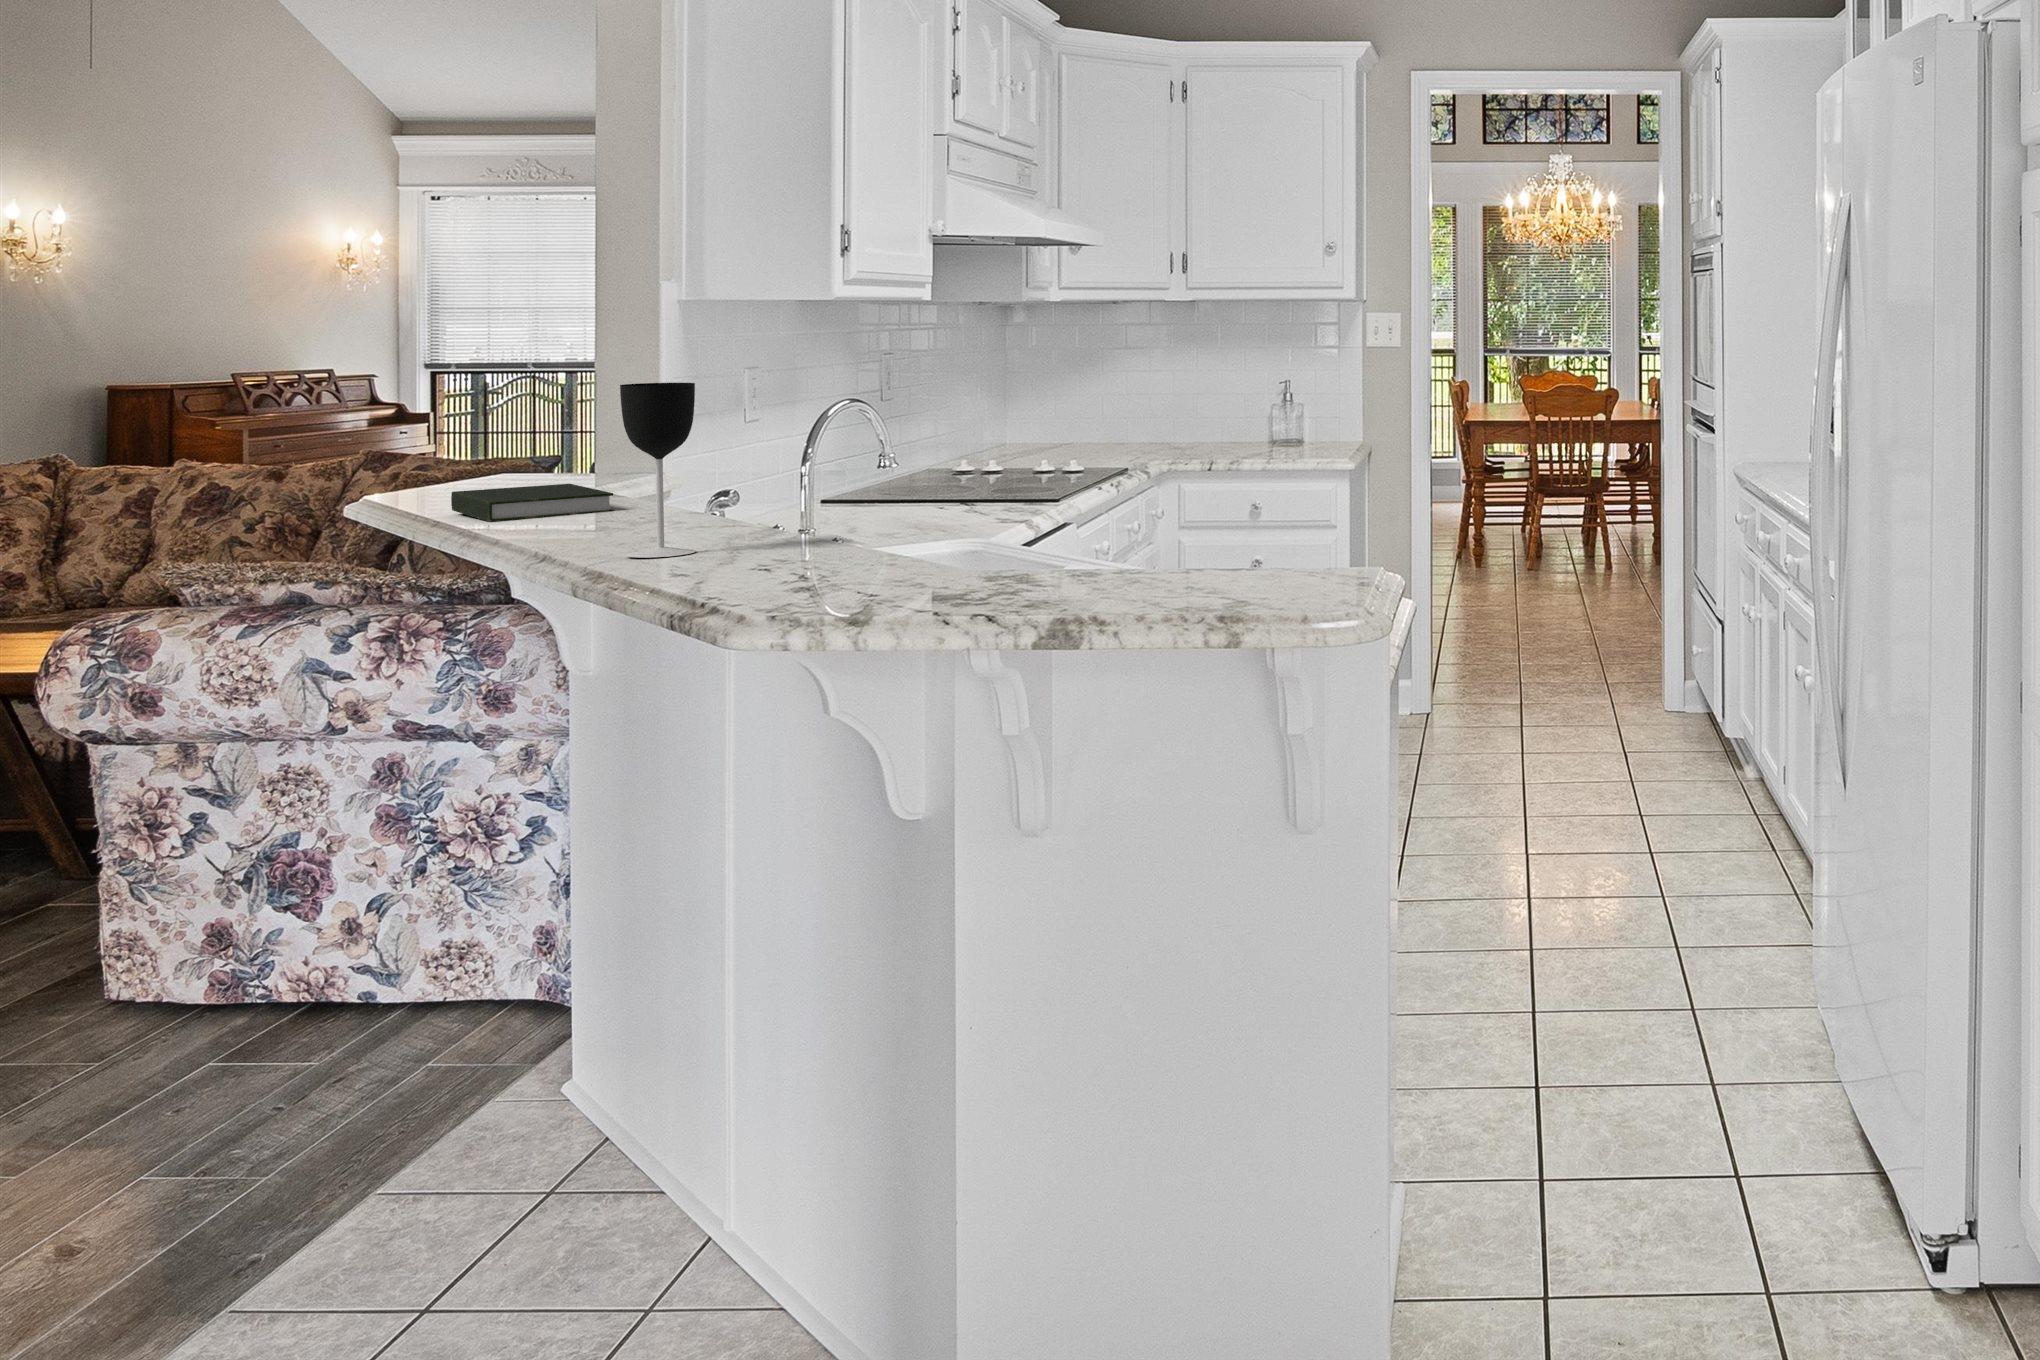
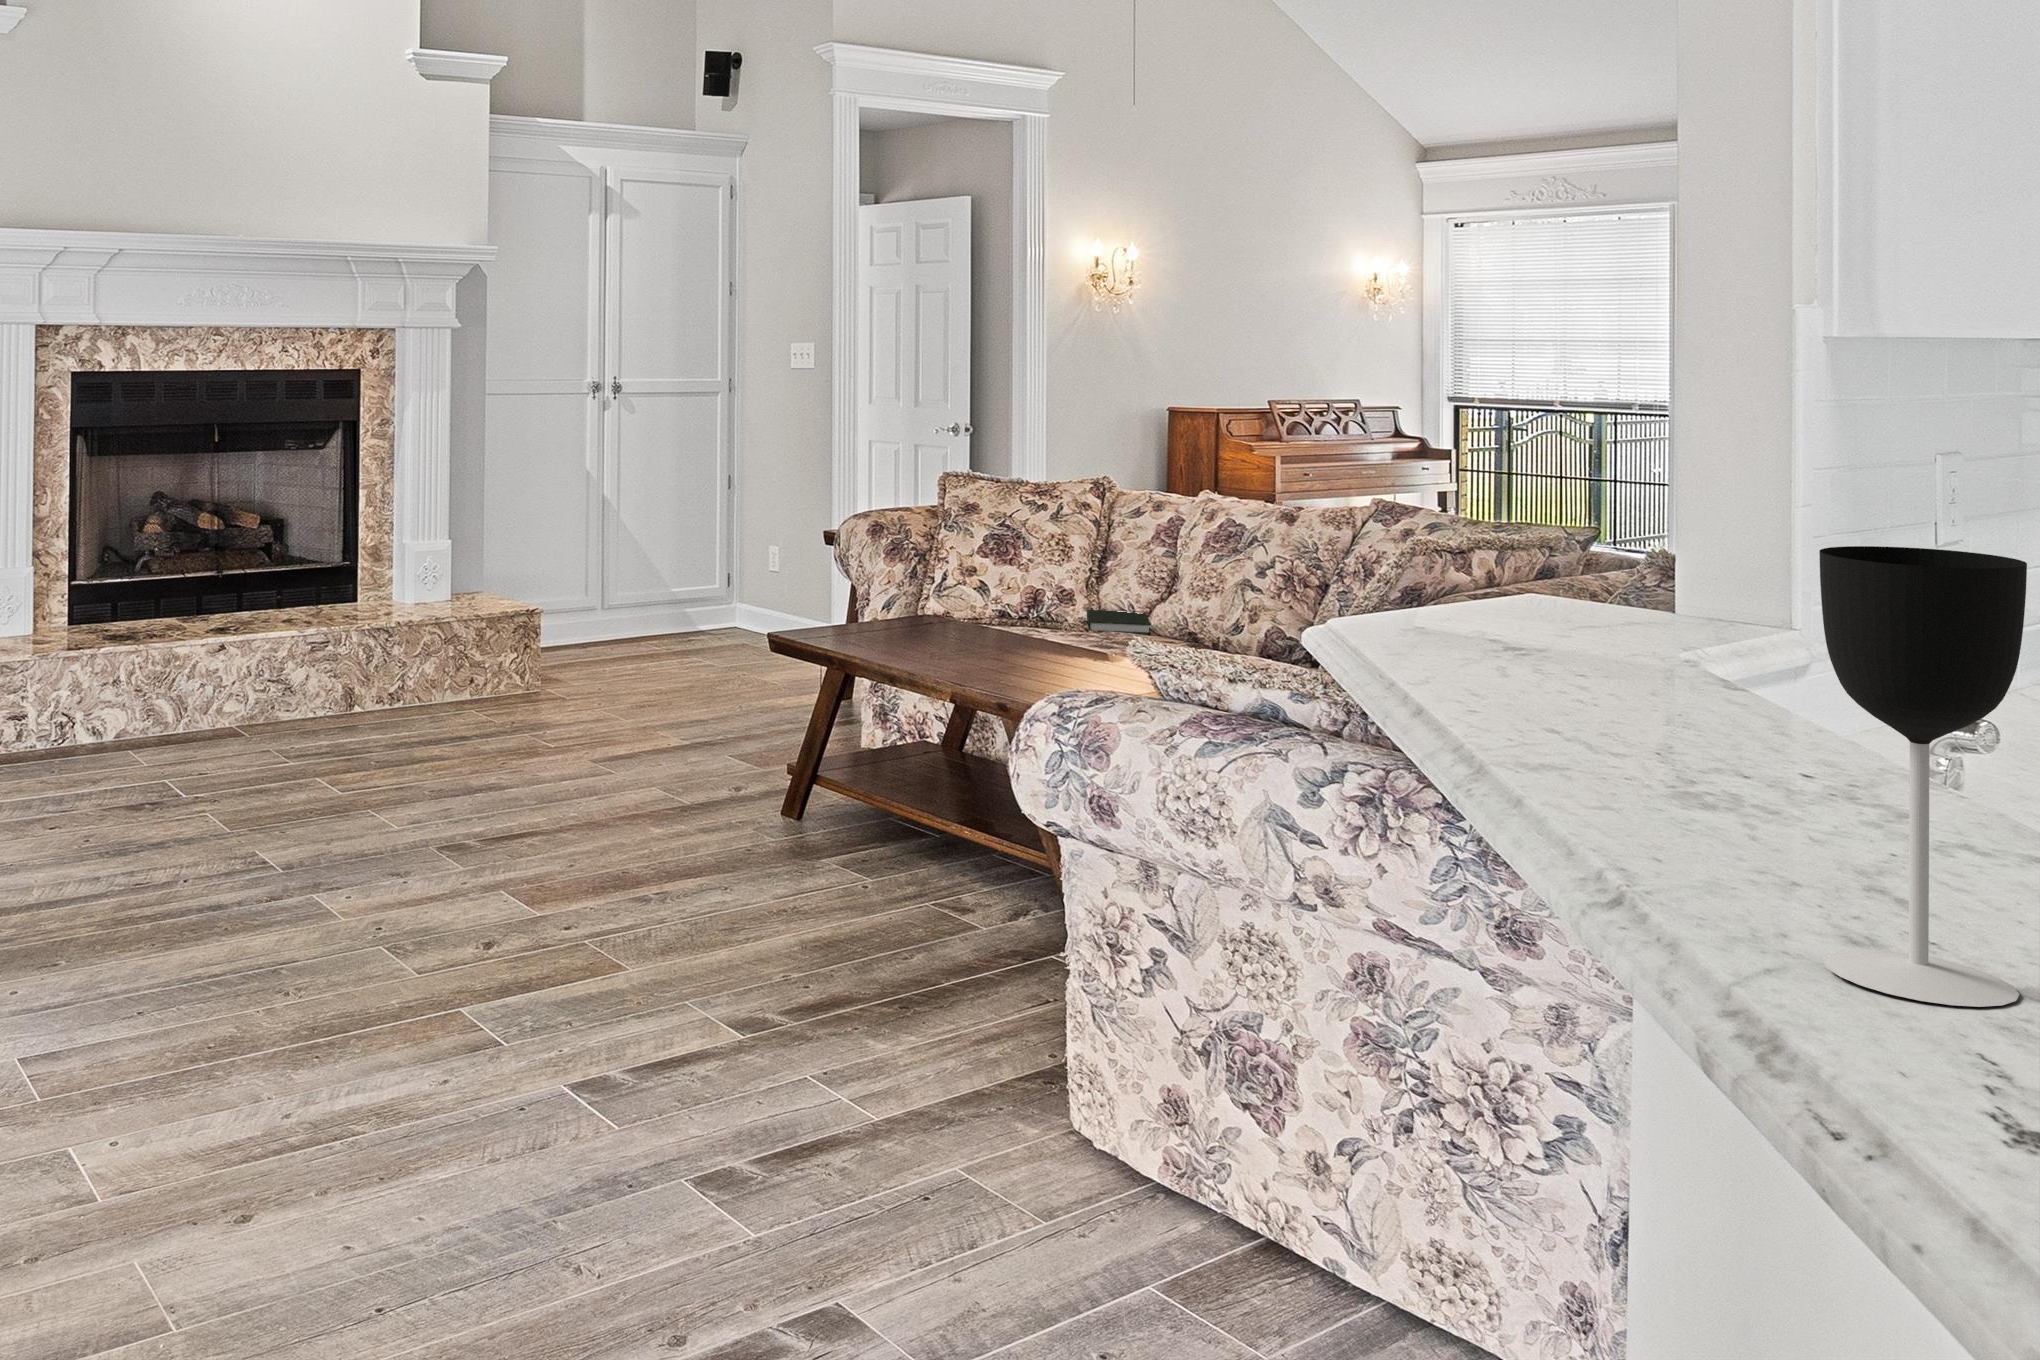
book: present [451,484,614,522] -> present [1087,610,1151,634]

